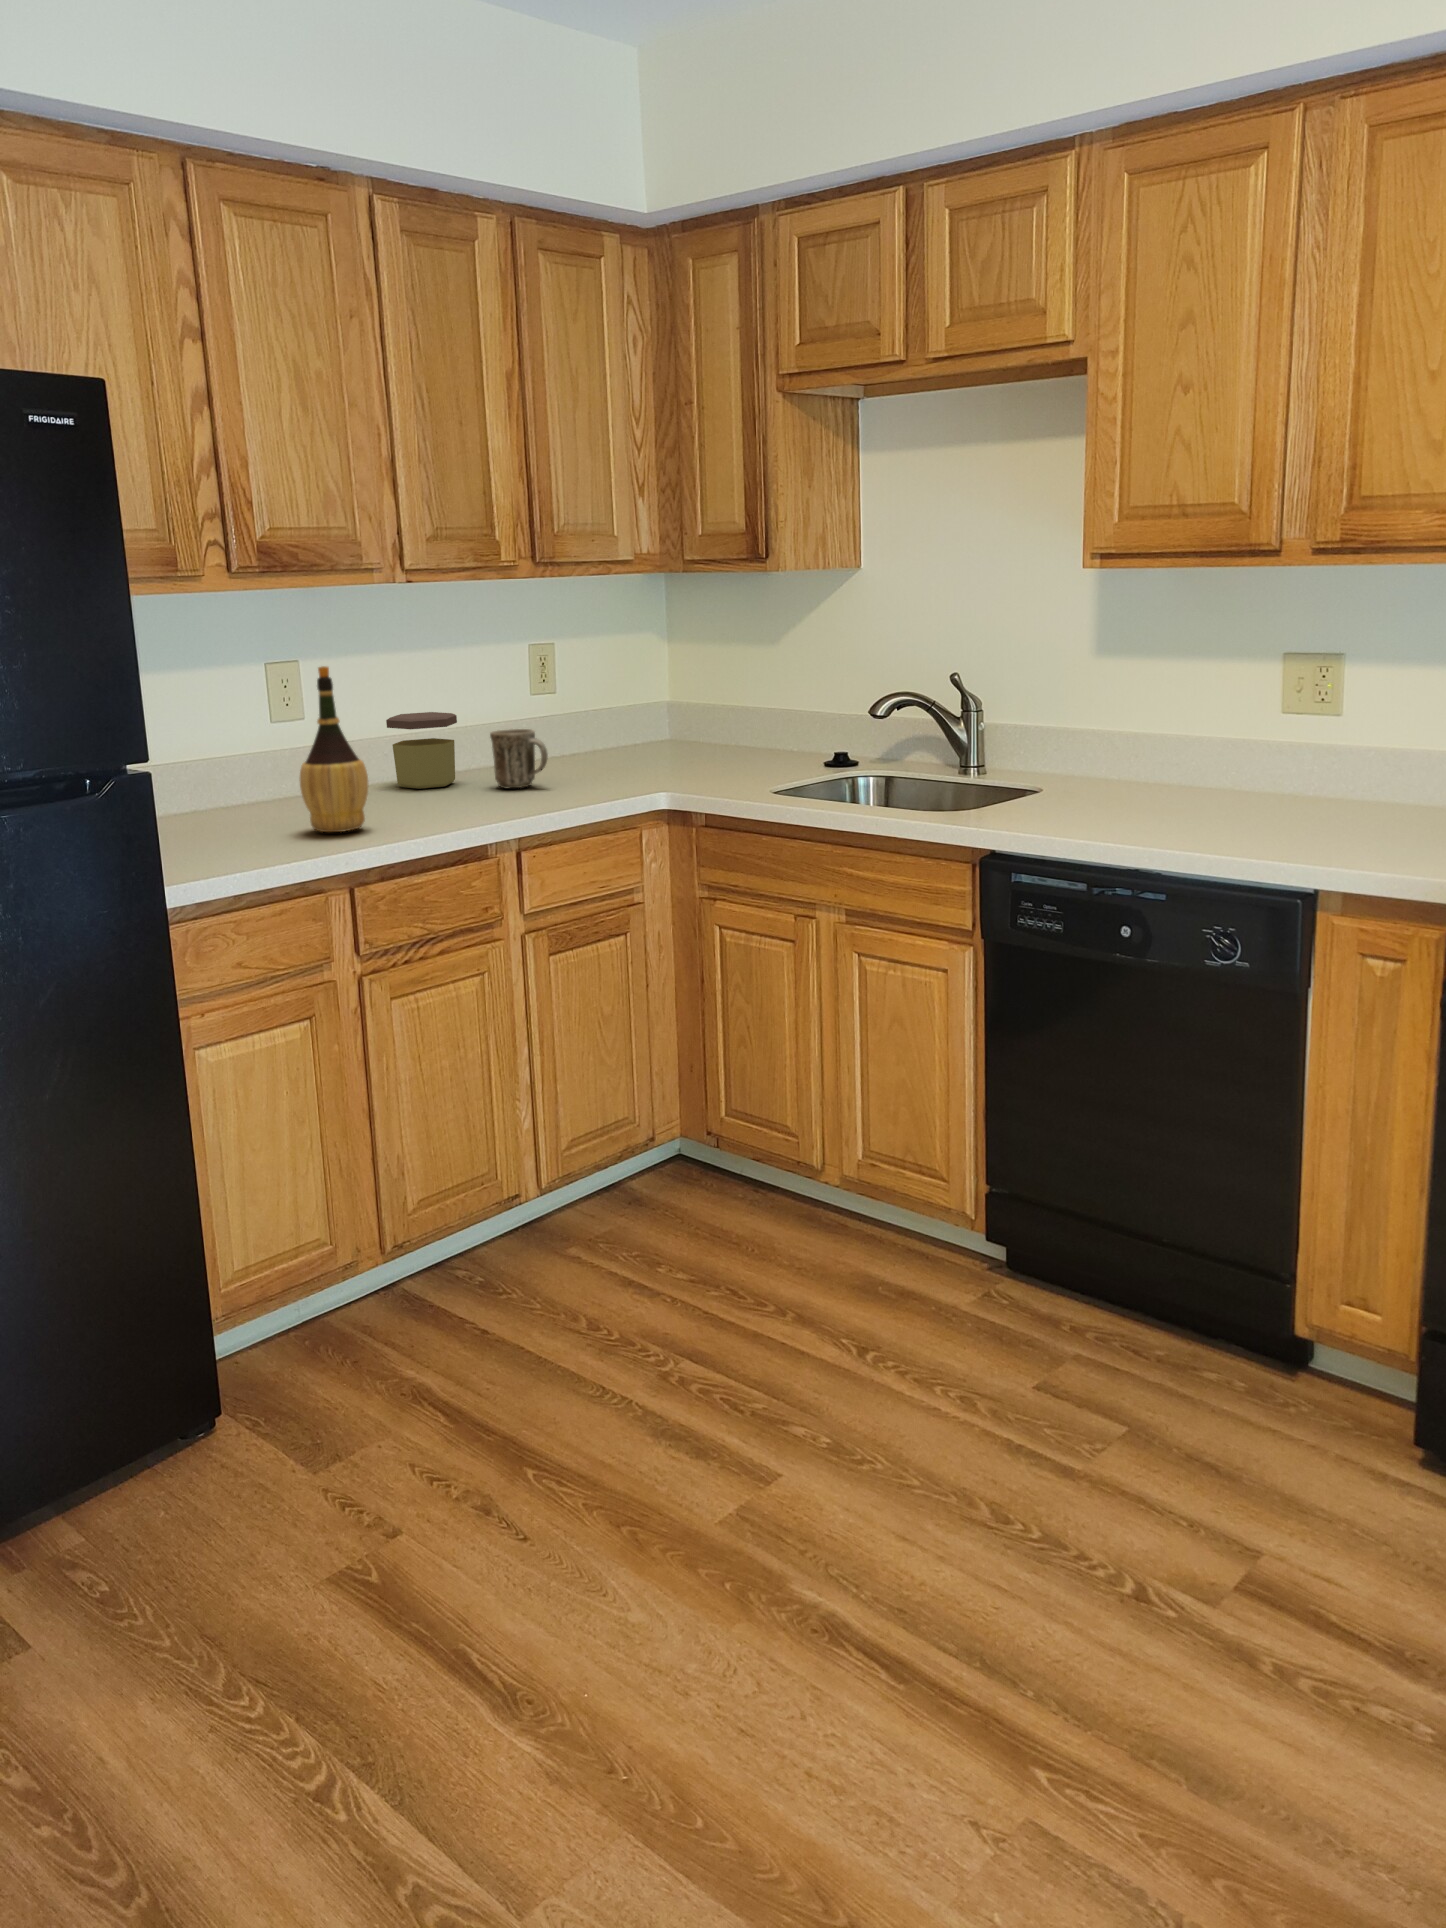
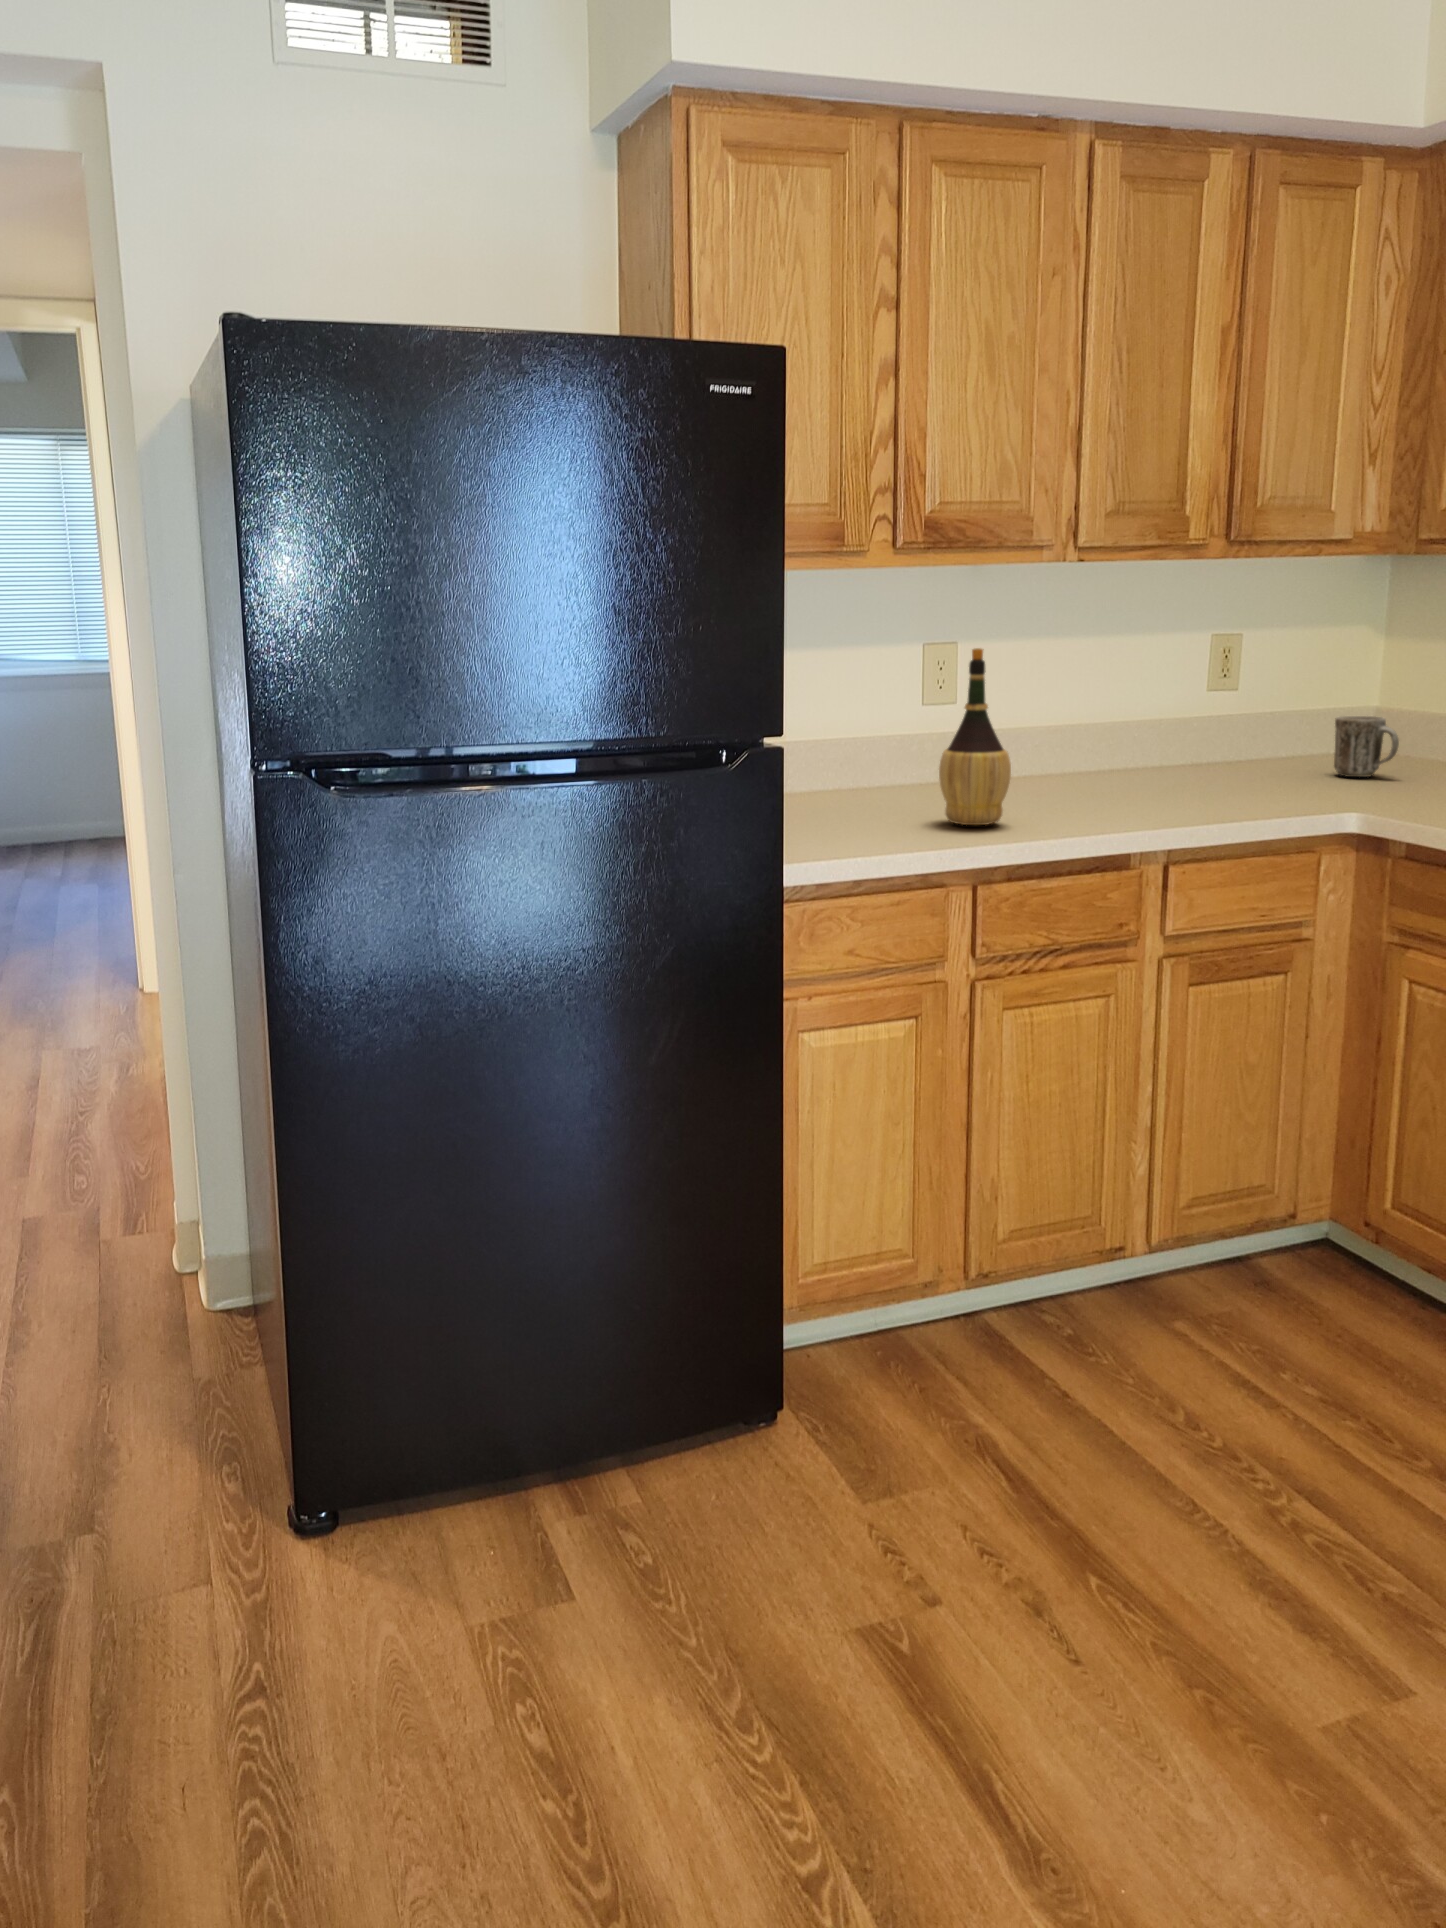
jar: present [386,712,457,789] -> none [1040,706,1118,787]
mug: present [490,729,548,788] -> present [1334,716,1399,777]

